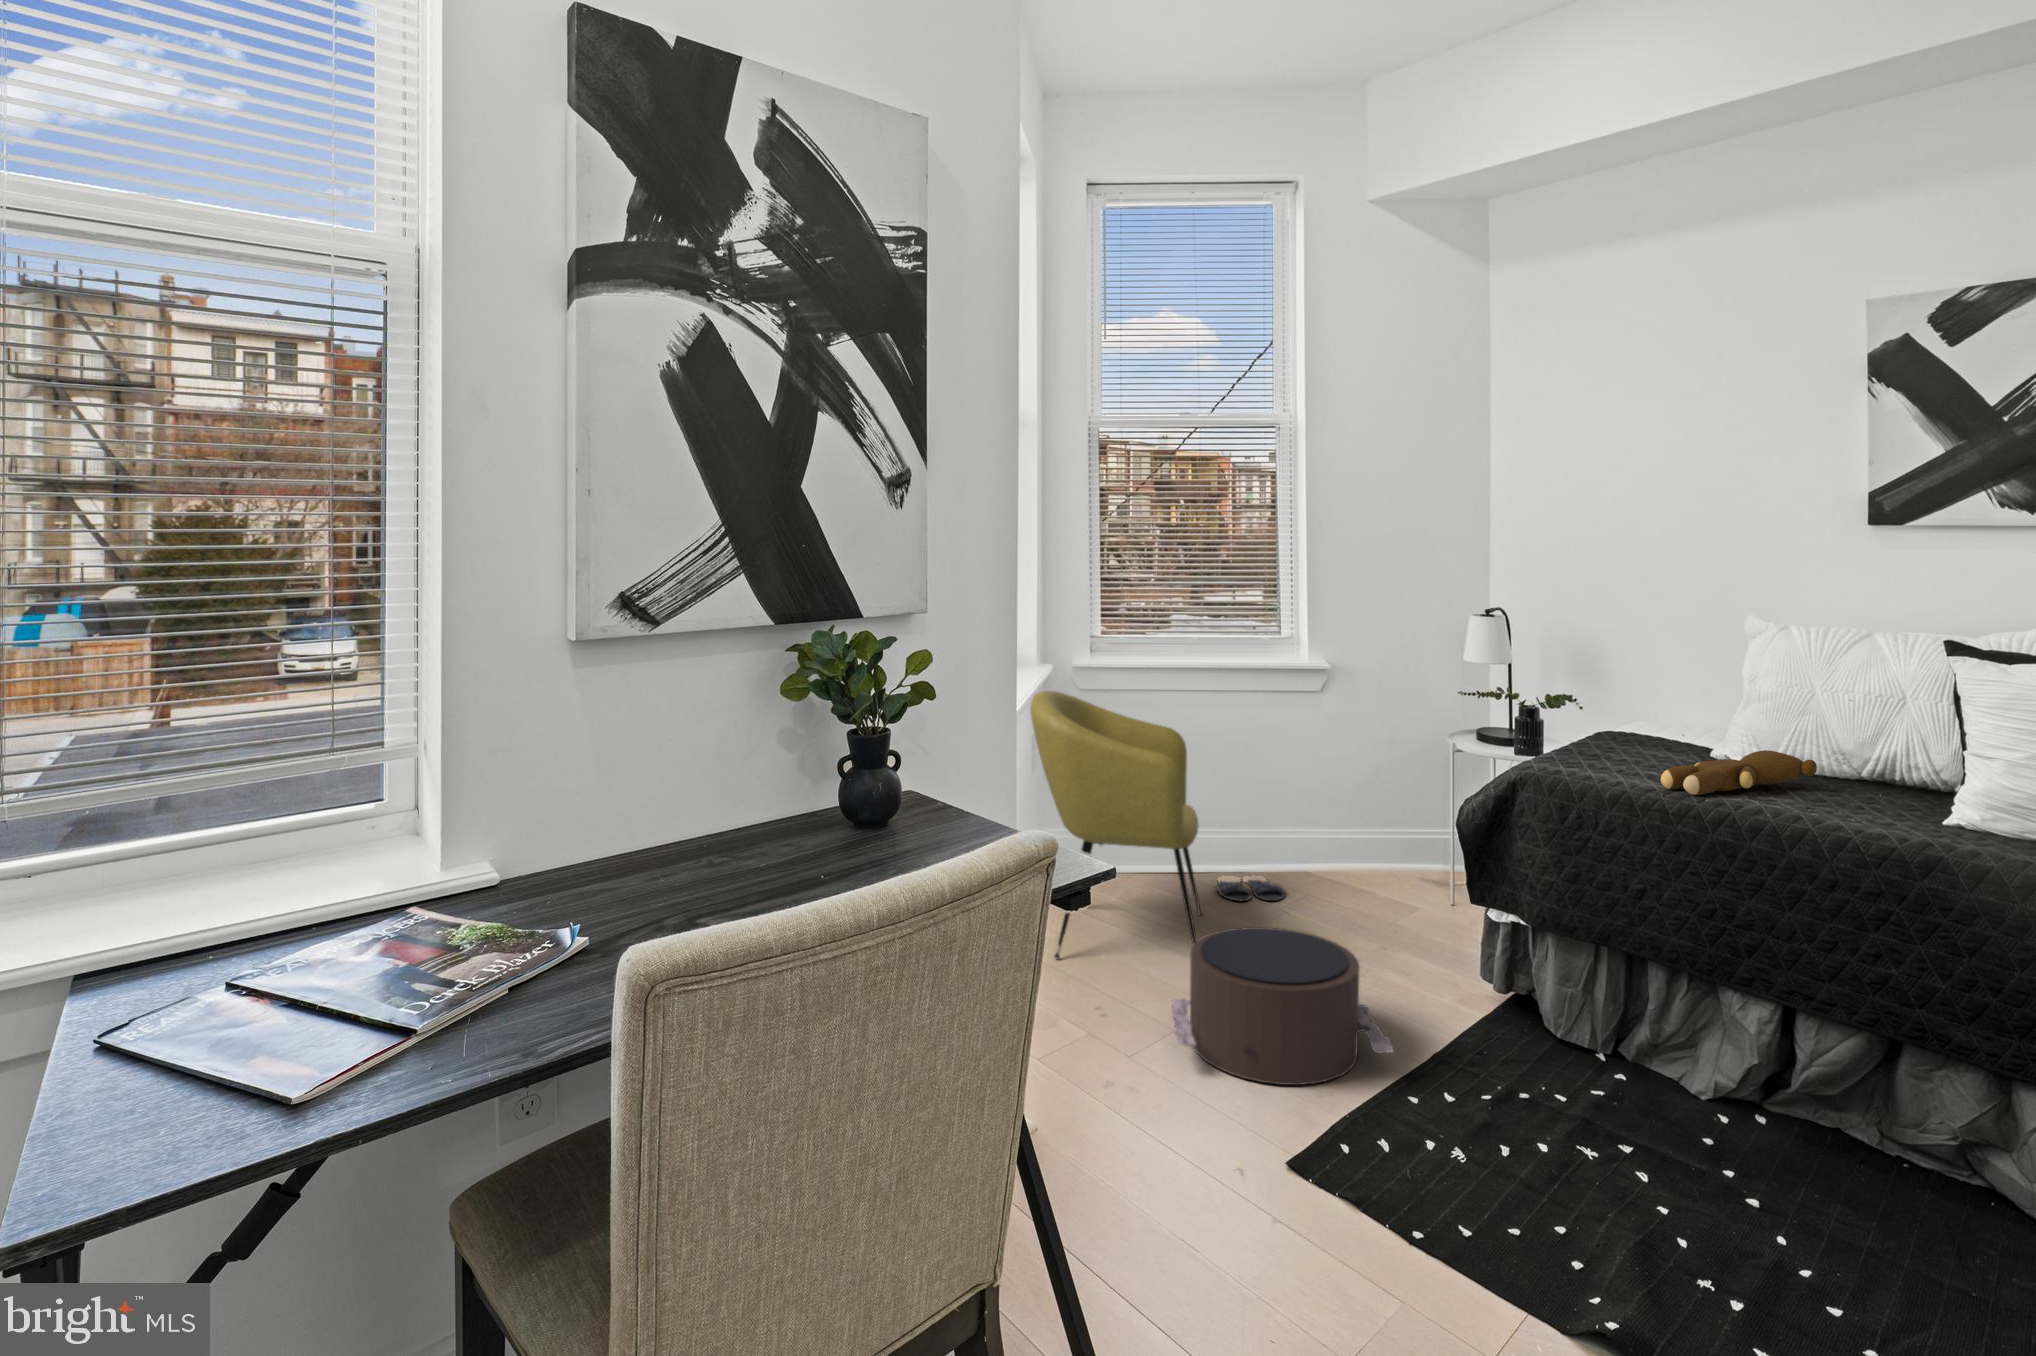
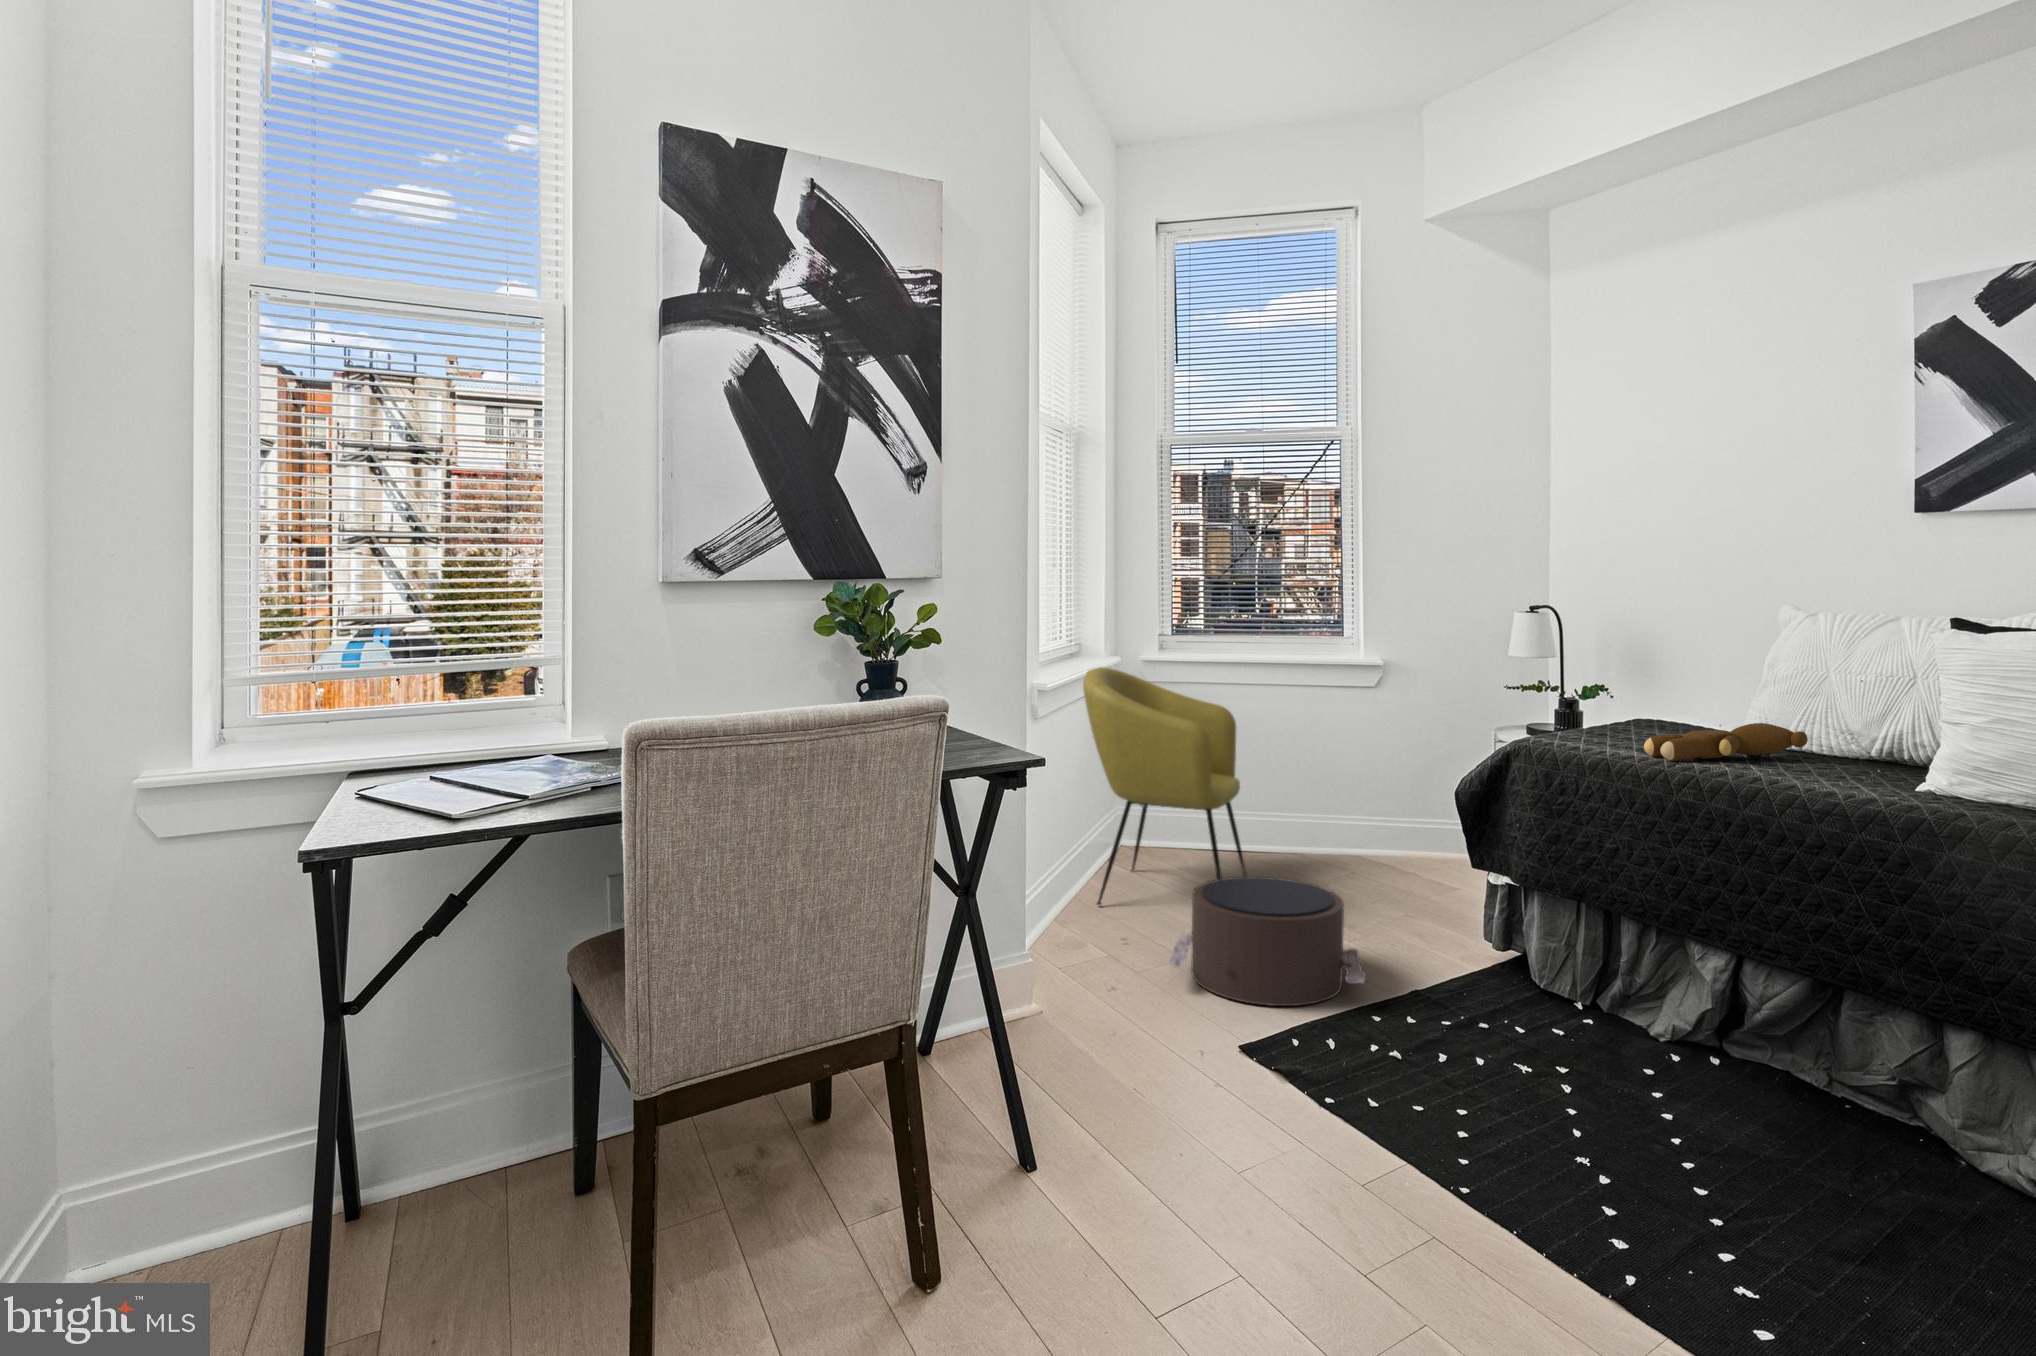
slippers: present [1216,880,1284,901] -> none [1271,854,1336,875]

